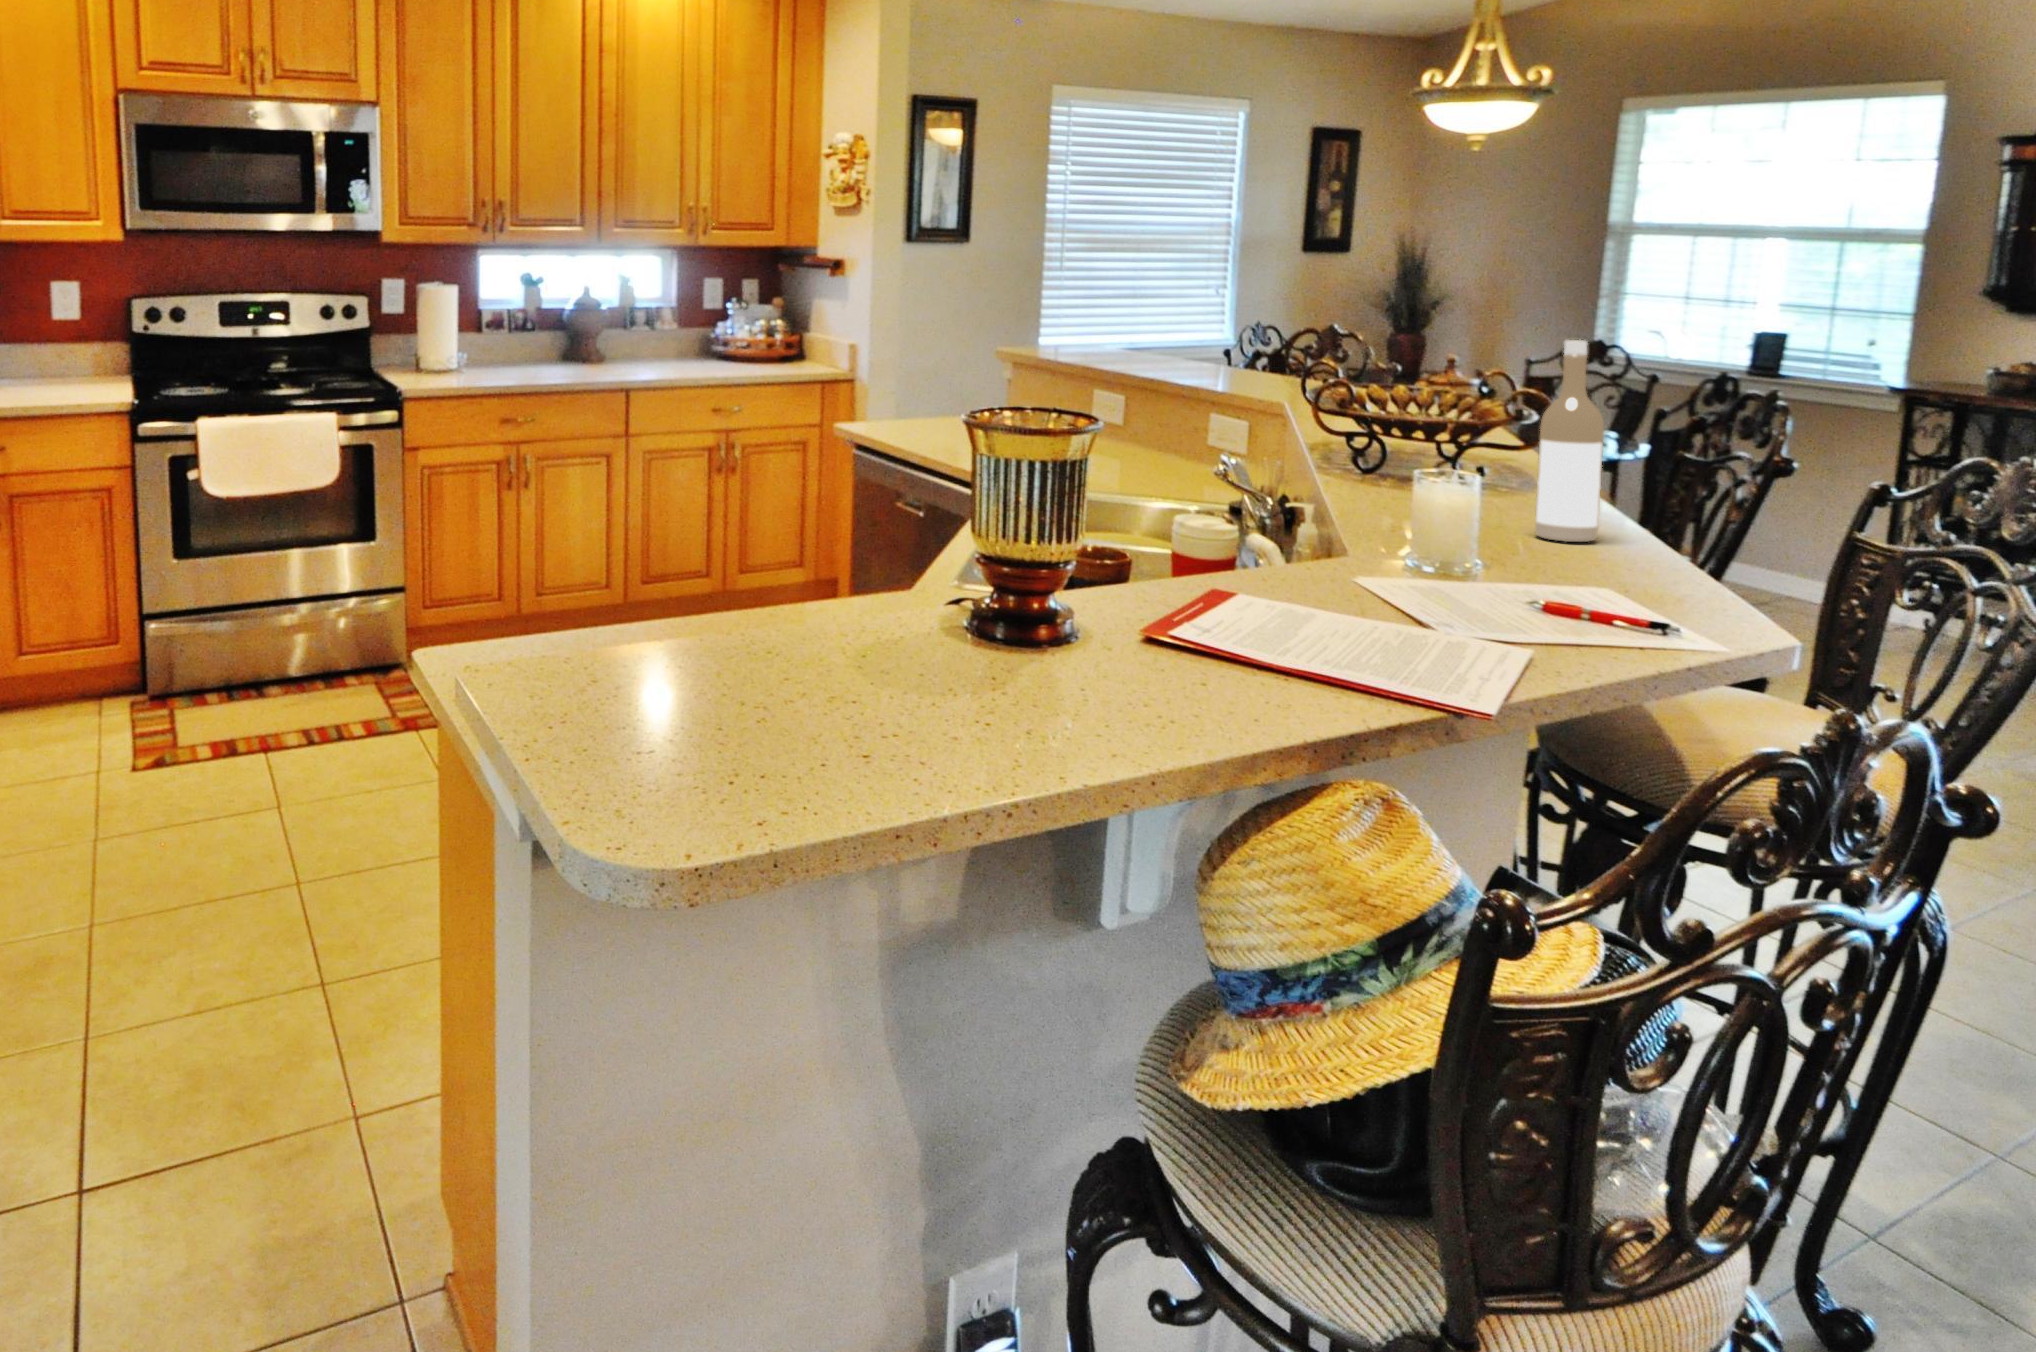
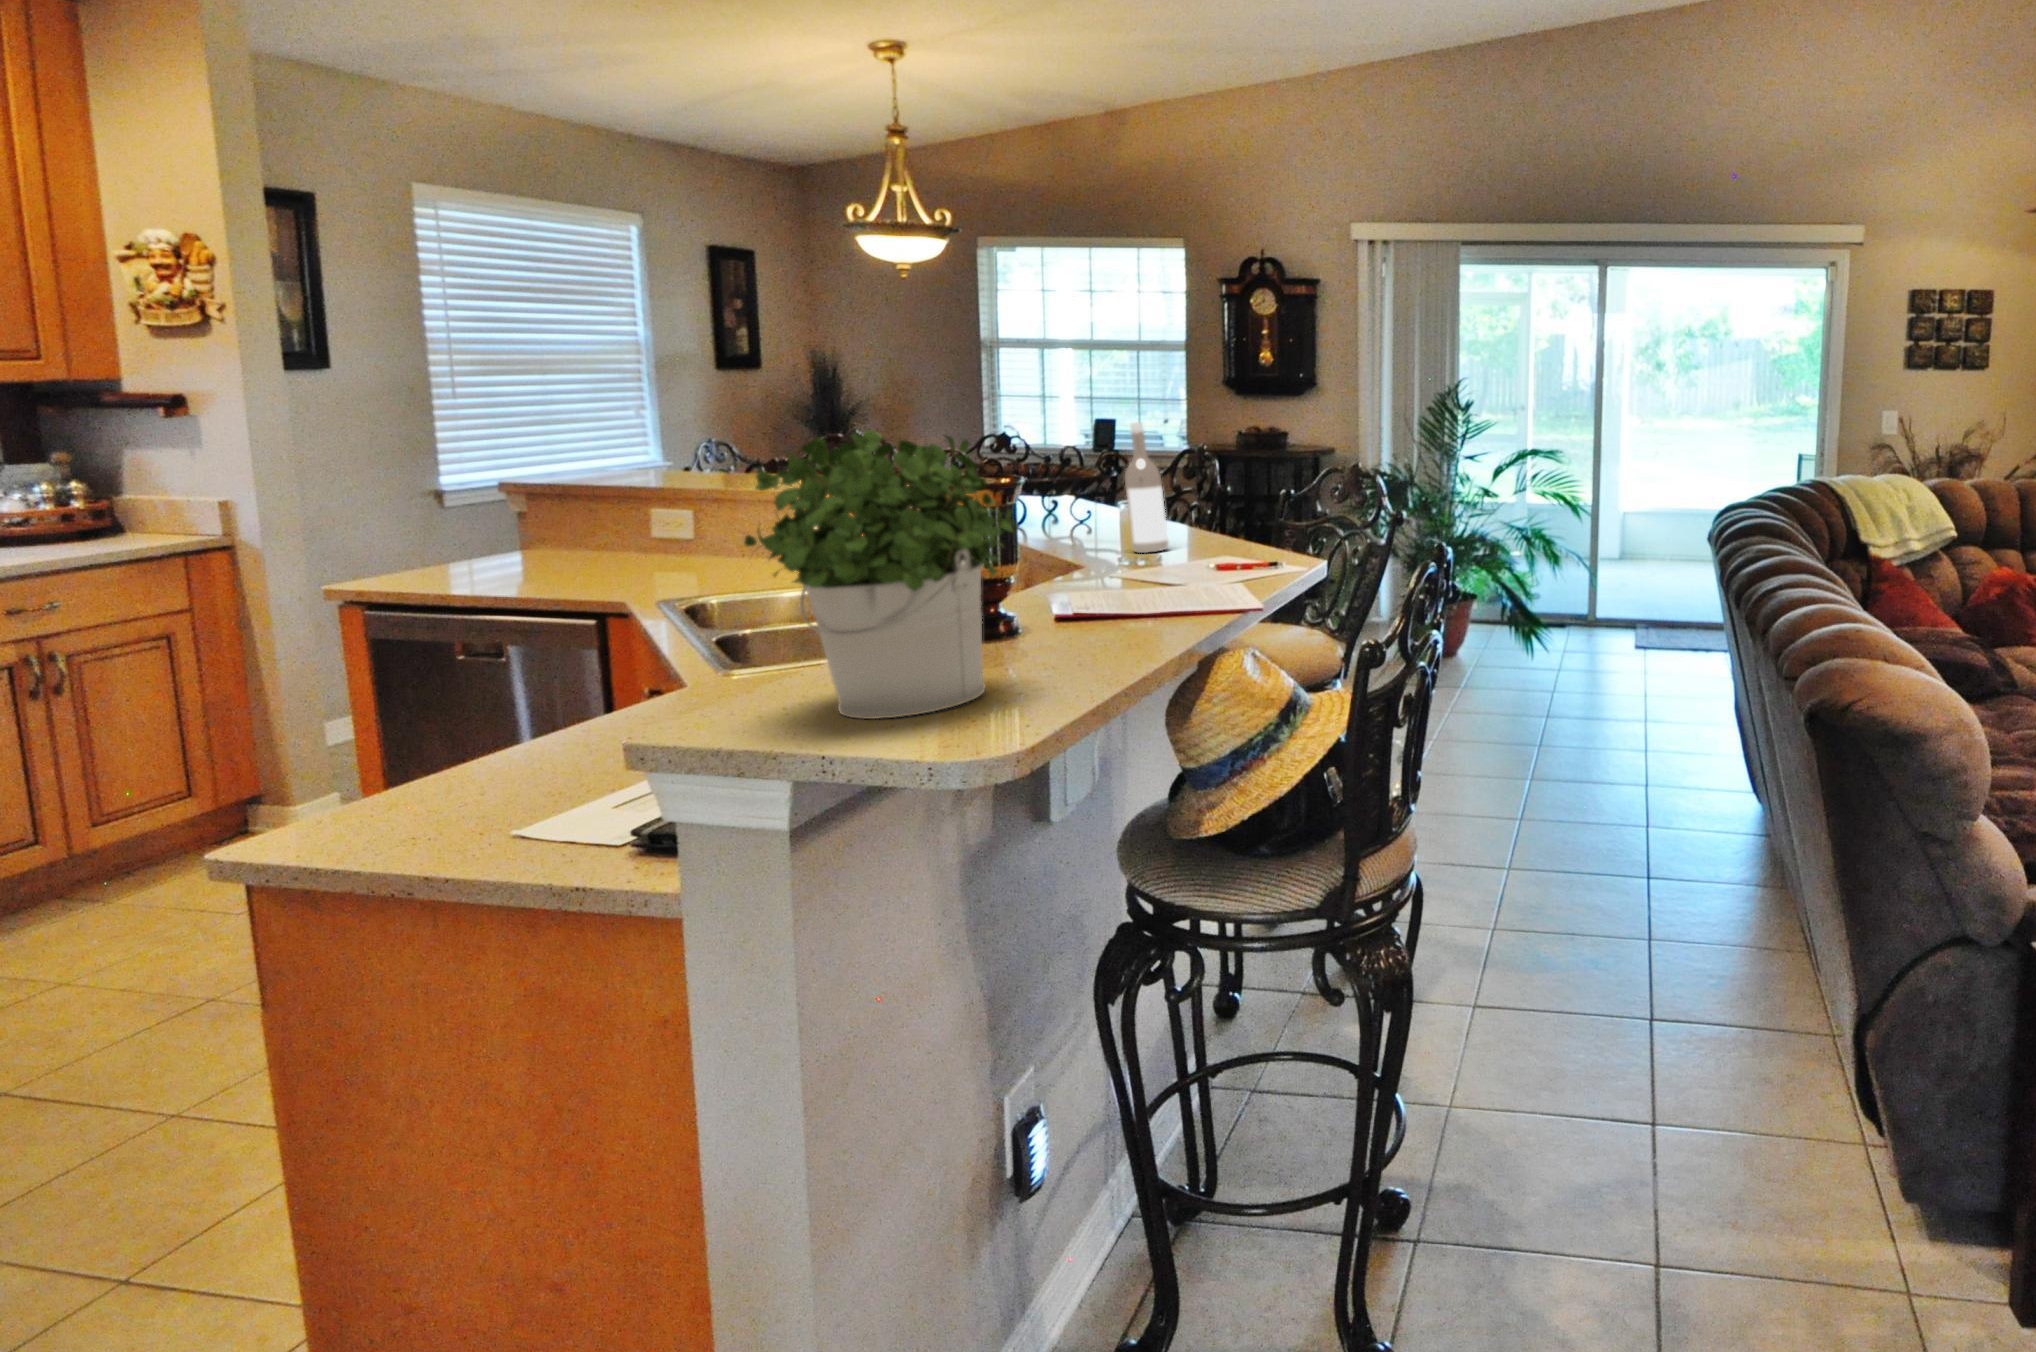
potted plant: none [673,317,1009,726] -> present [744,430,1016,719]

